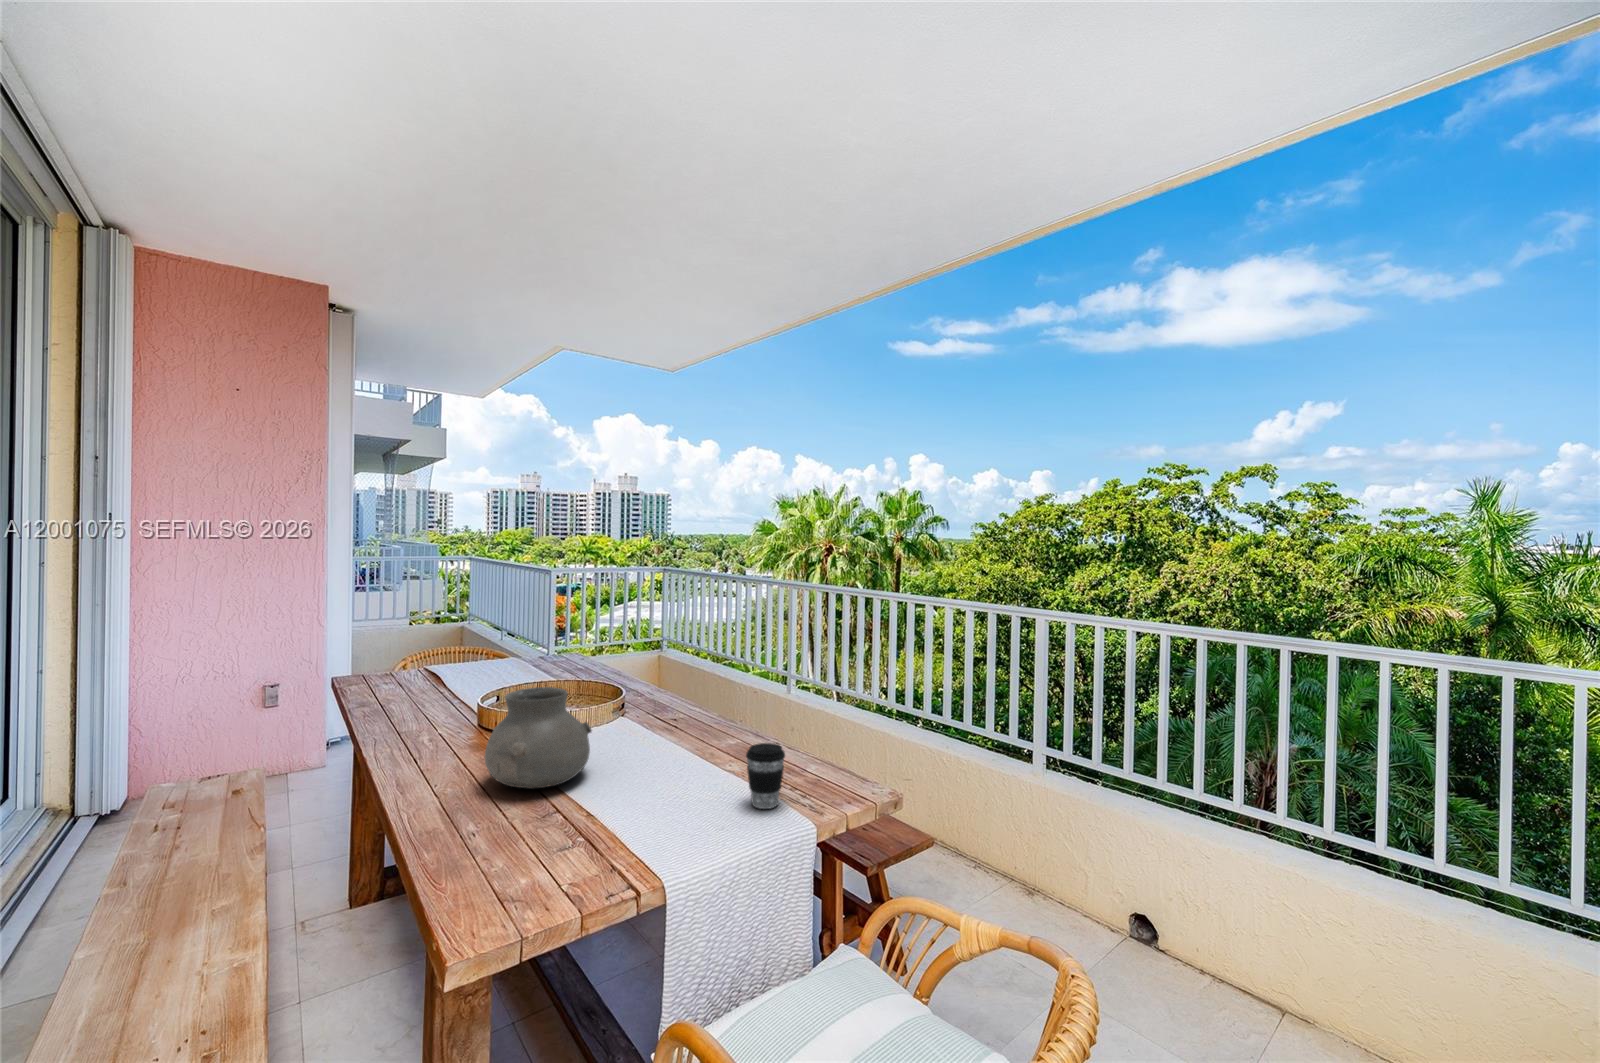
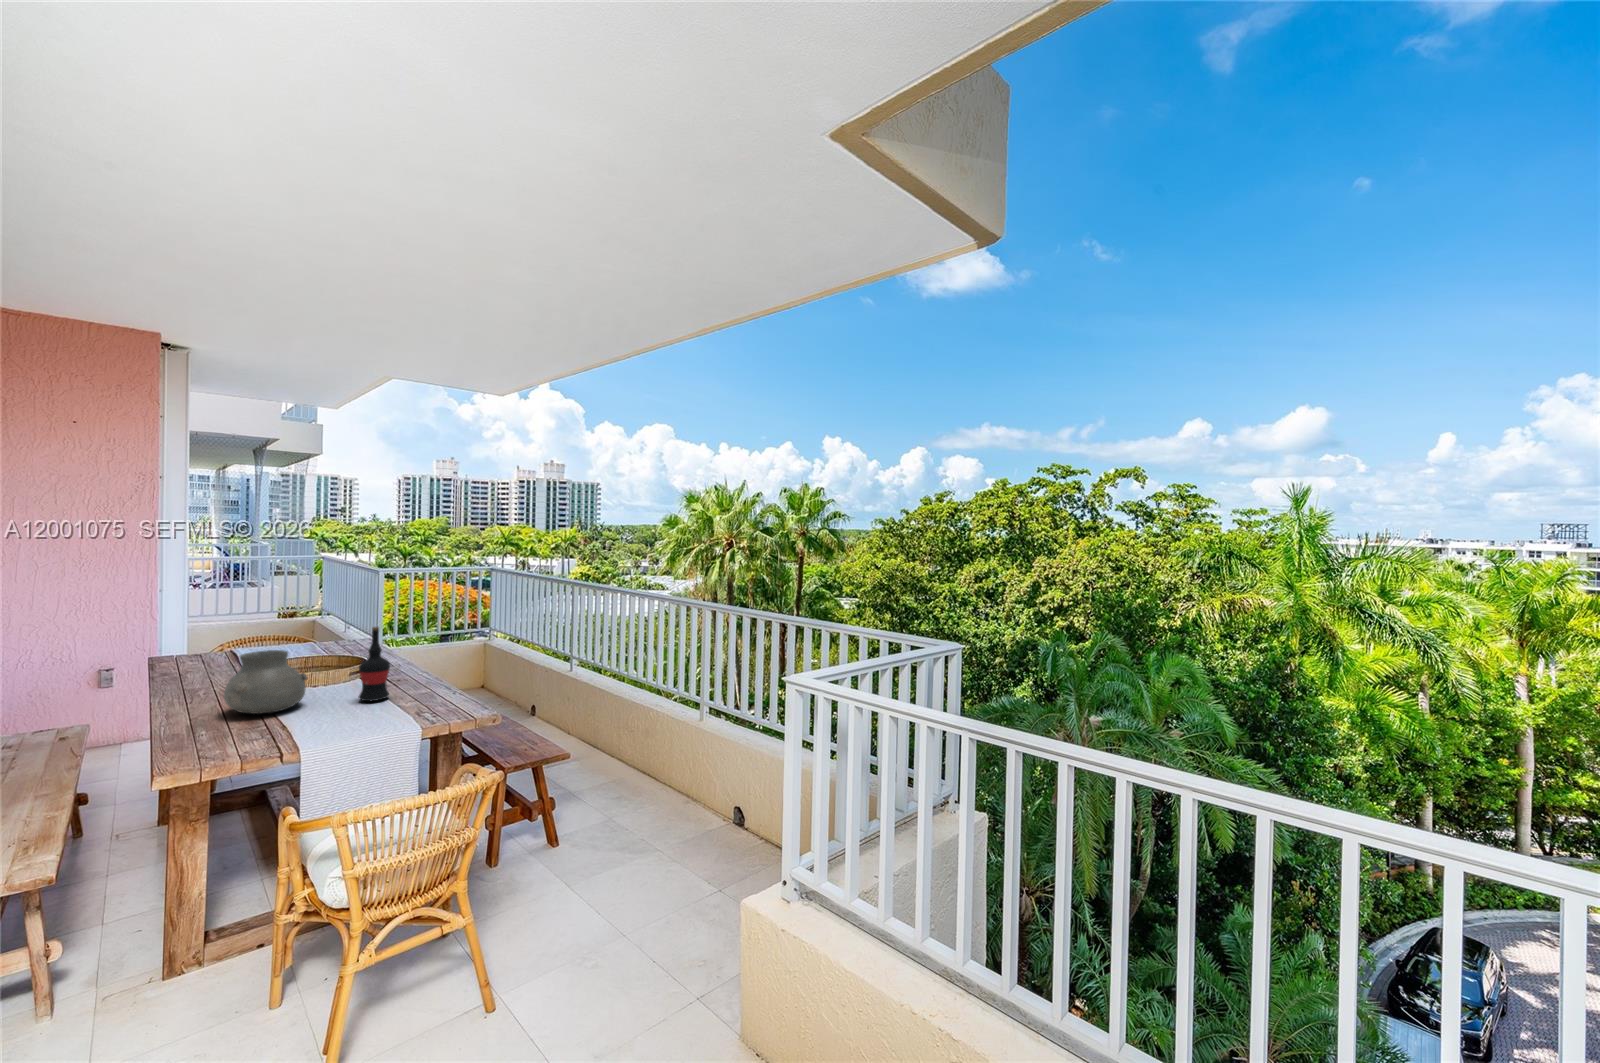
wine bottle: none [658,651,698,764] -> present [359,627,390,701]
coffee cup: present [746,743,785,809] -> none [391,684,420,723]

